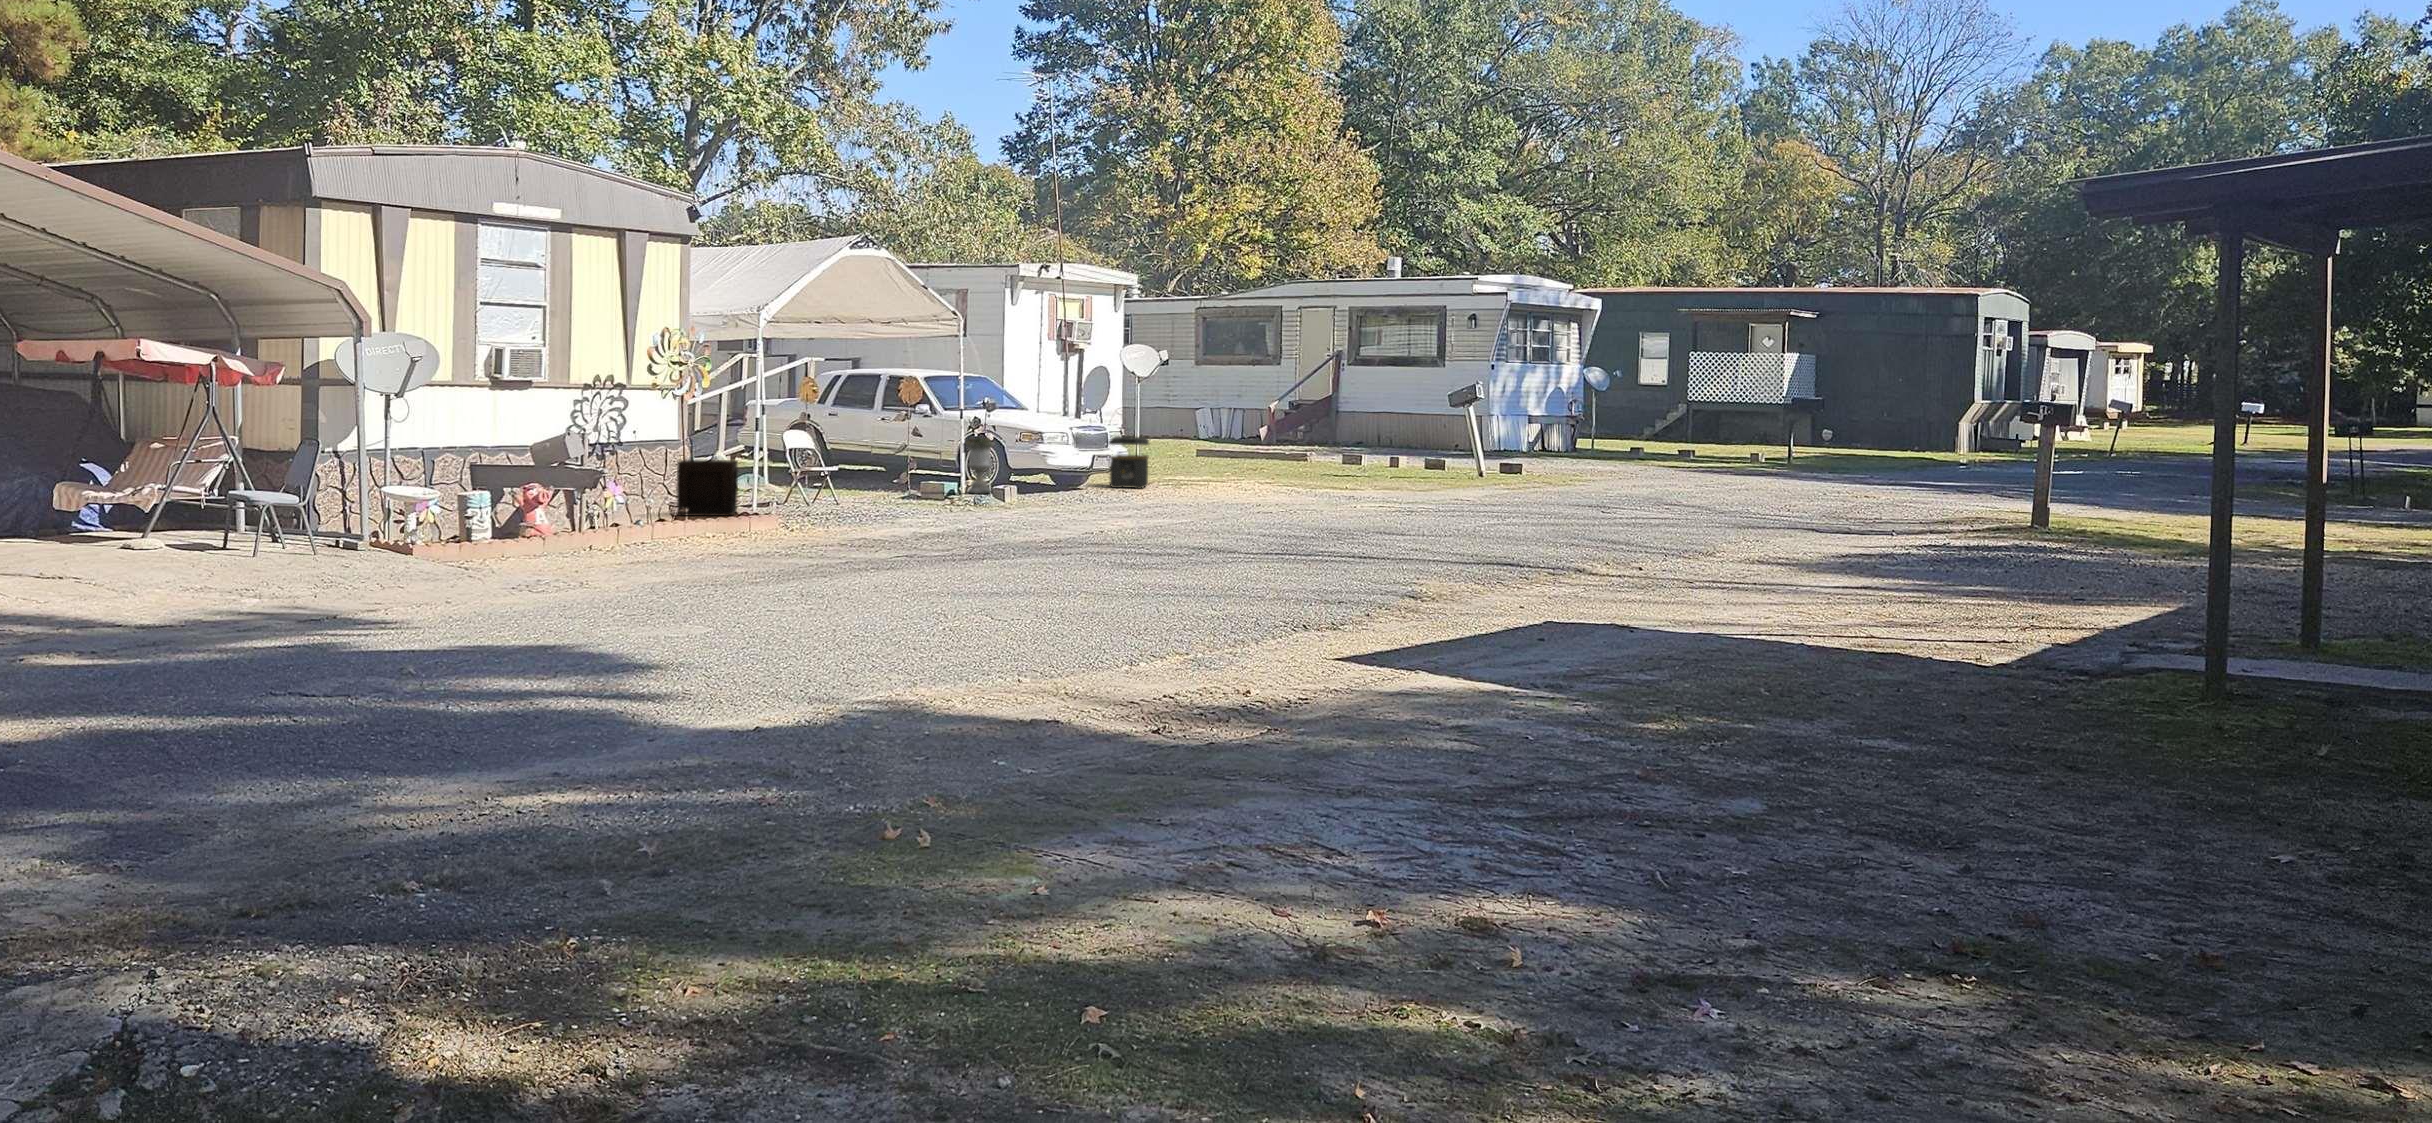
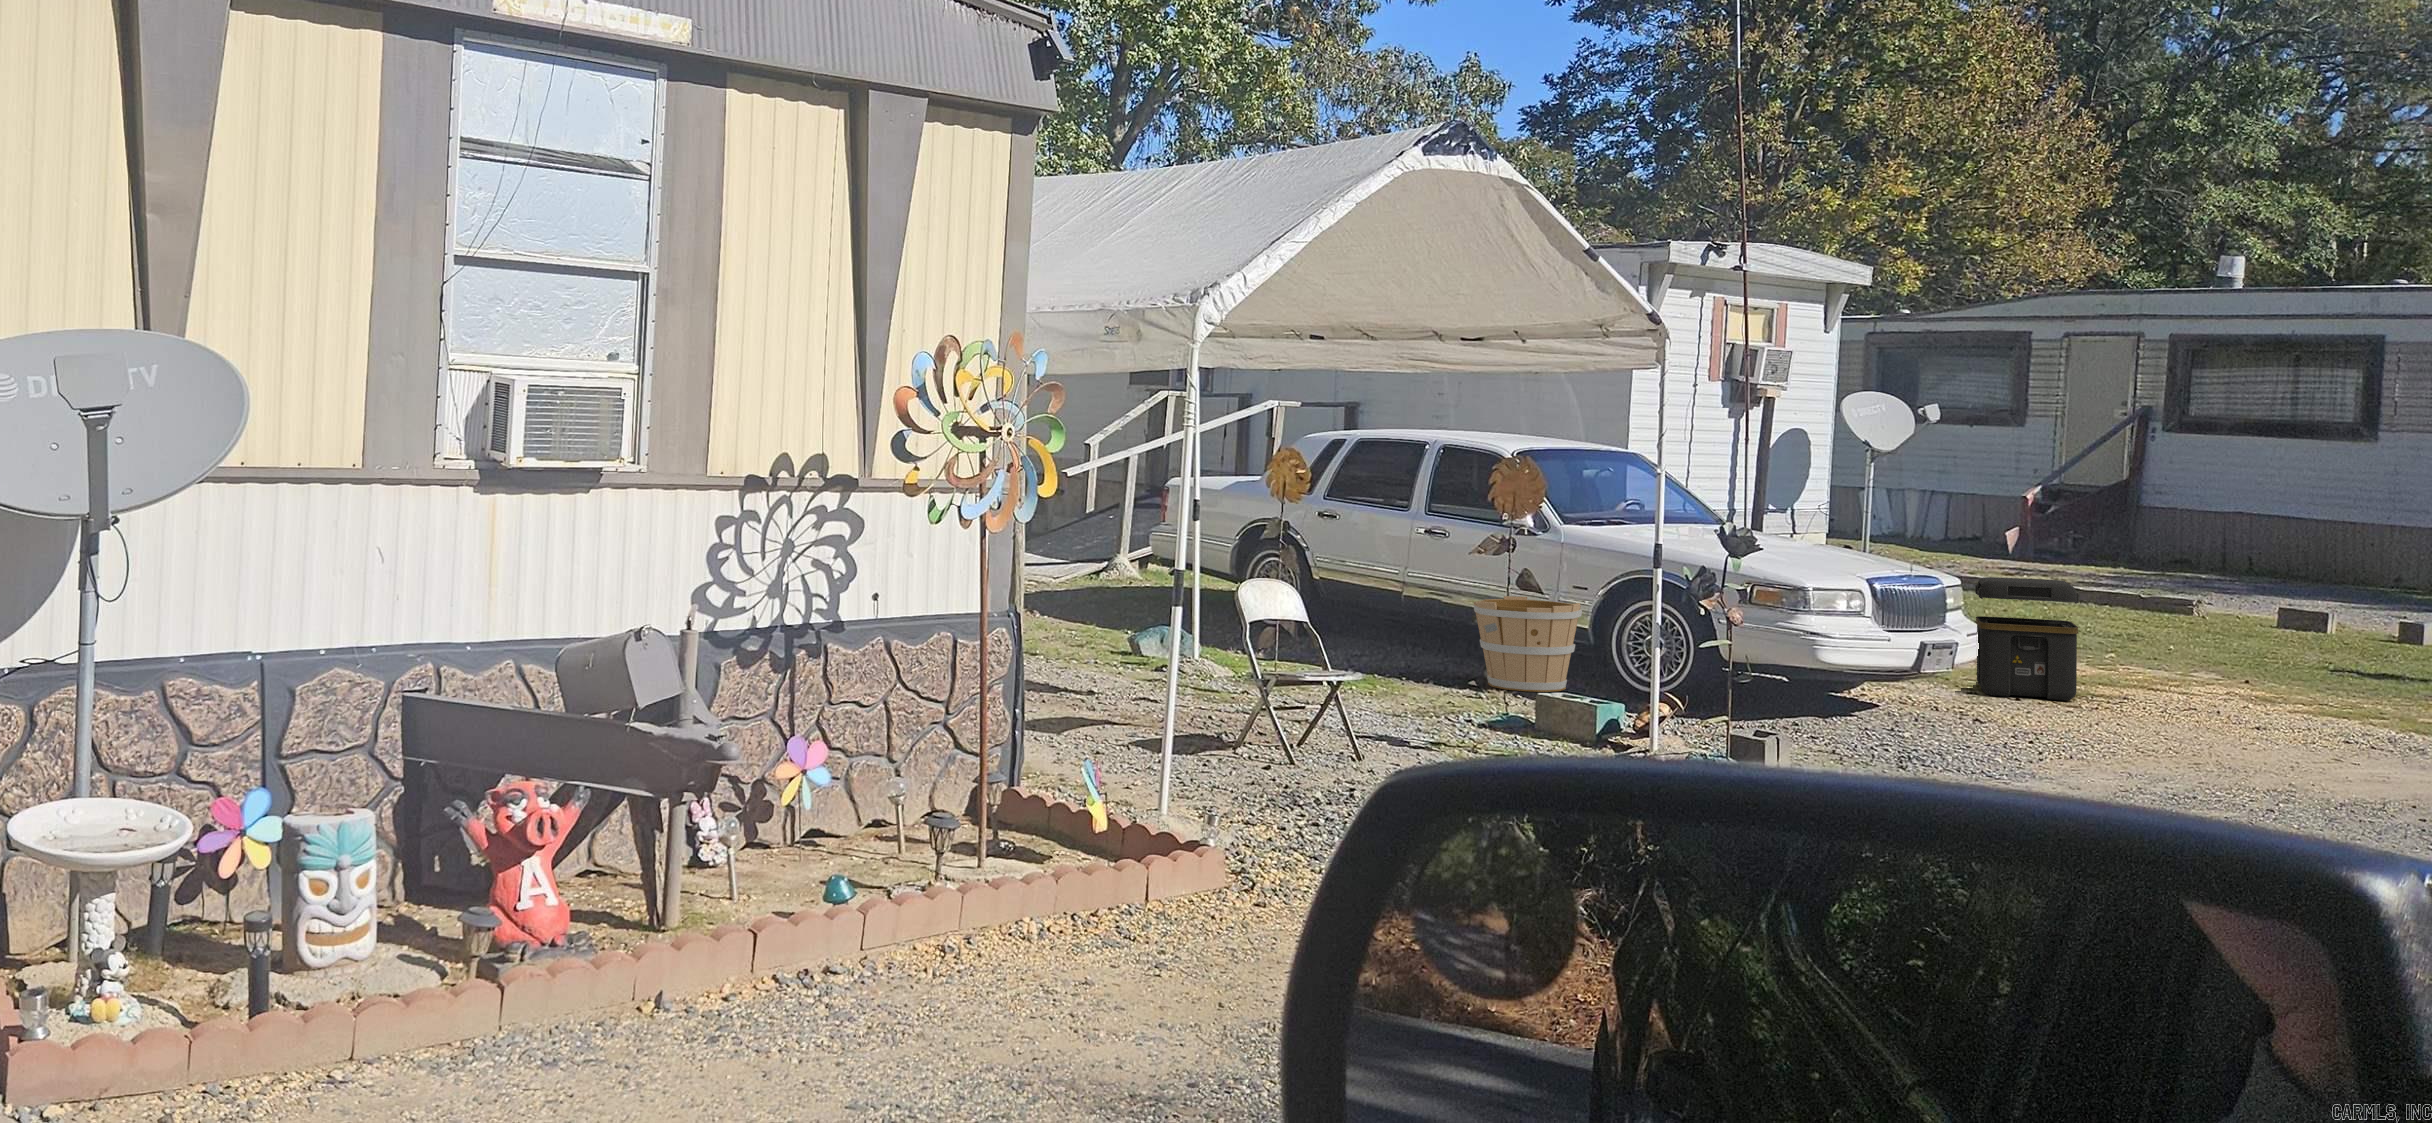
planter: present [965,437,994,494] -> none [1662,580,1738,715]
wooden bucket: none [888,448,937,490] -> present [1474,596,1582,692]
wooden crate: present [677,460,738,516] -> none [984,659,1145,826]

